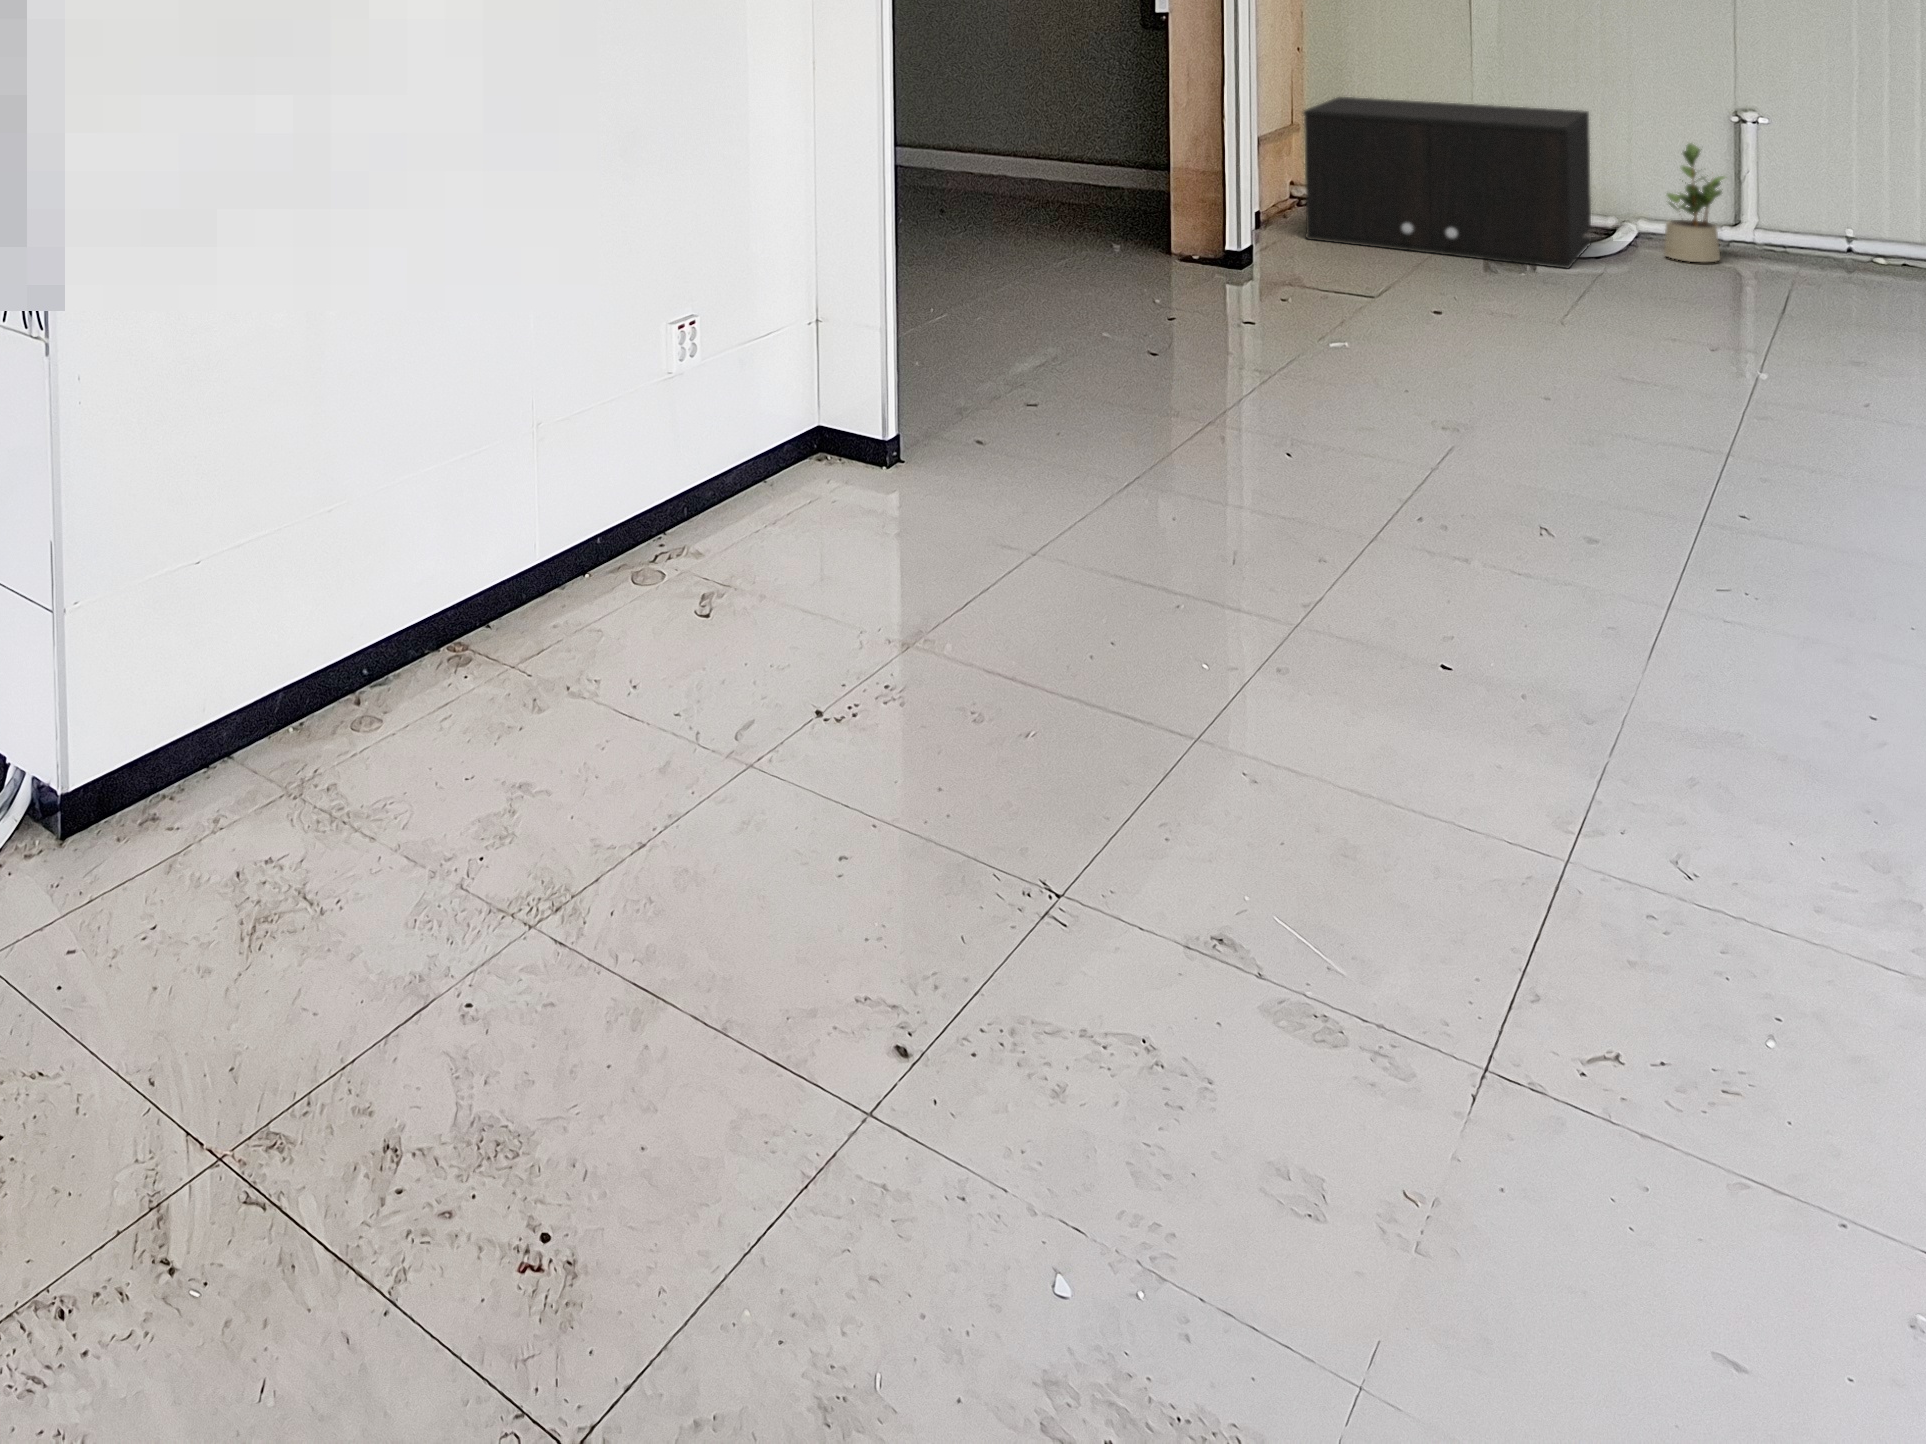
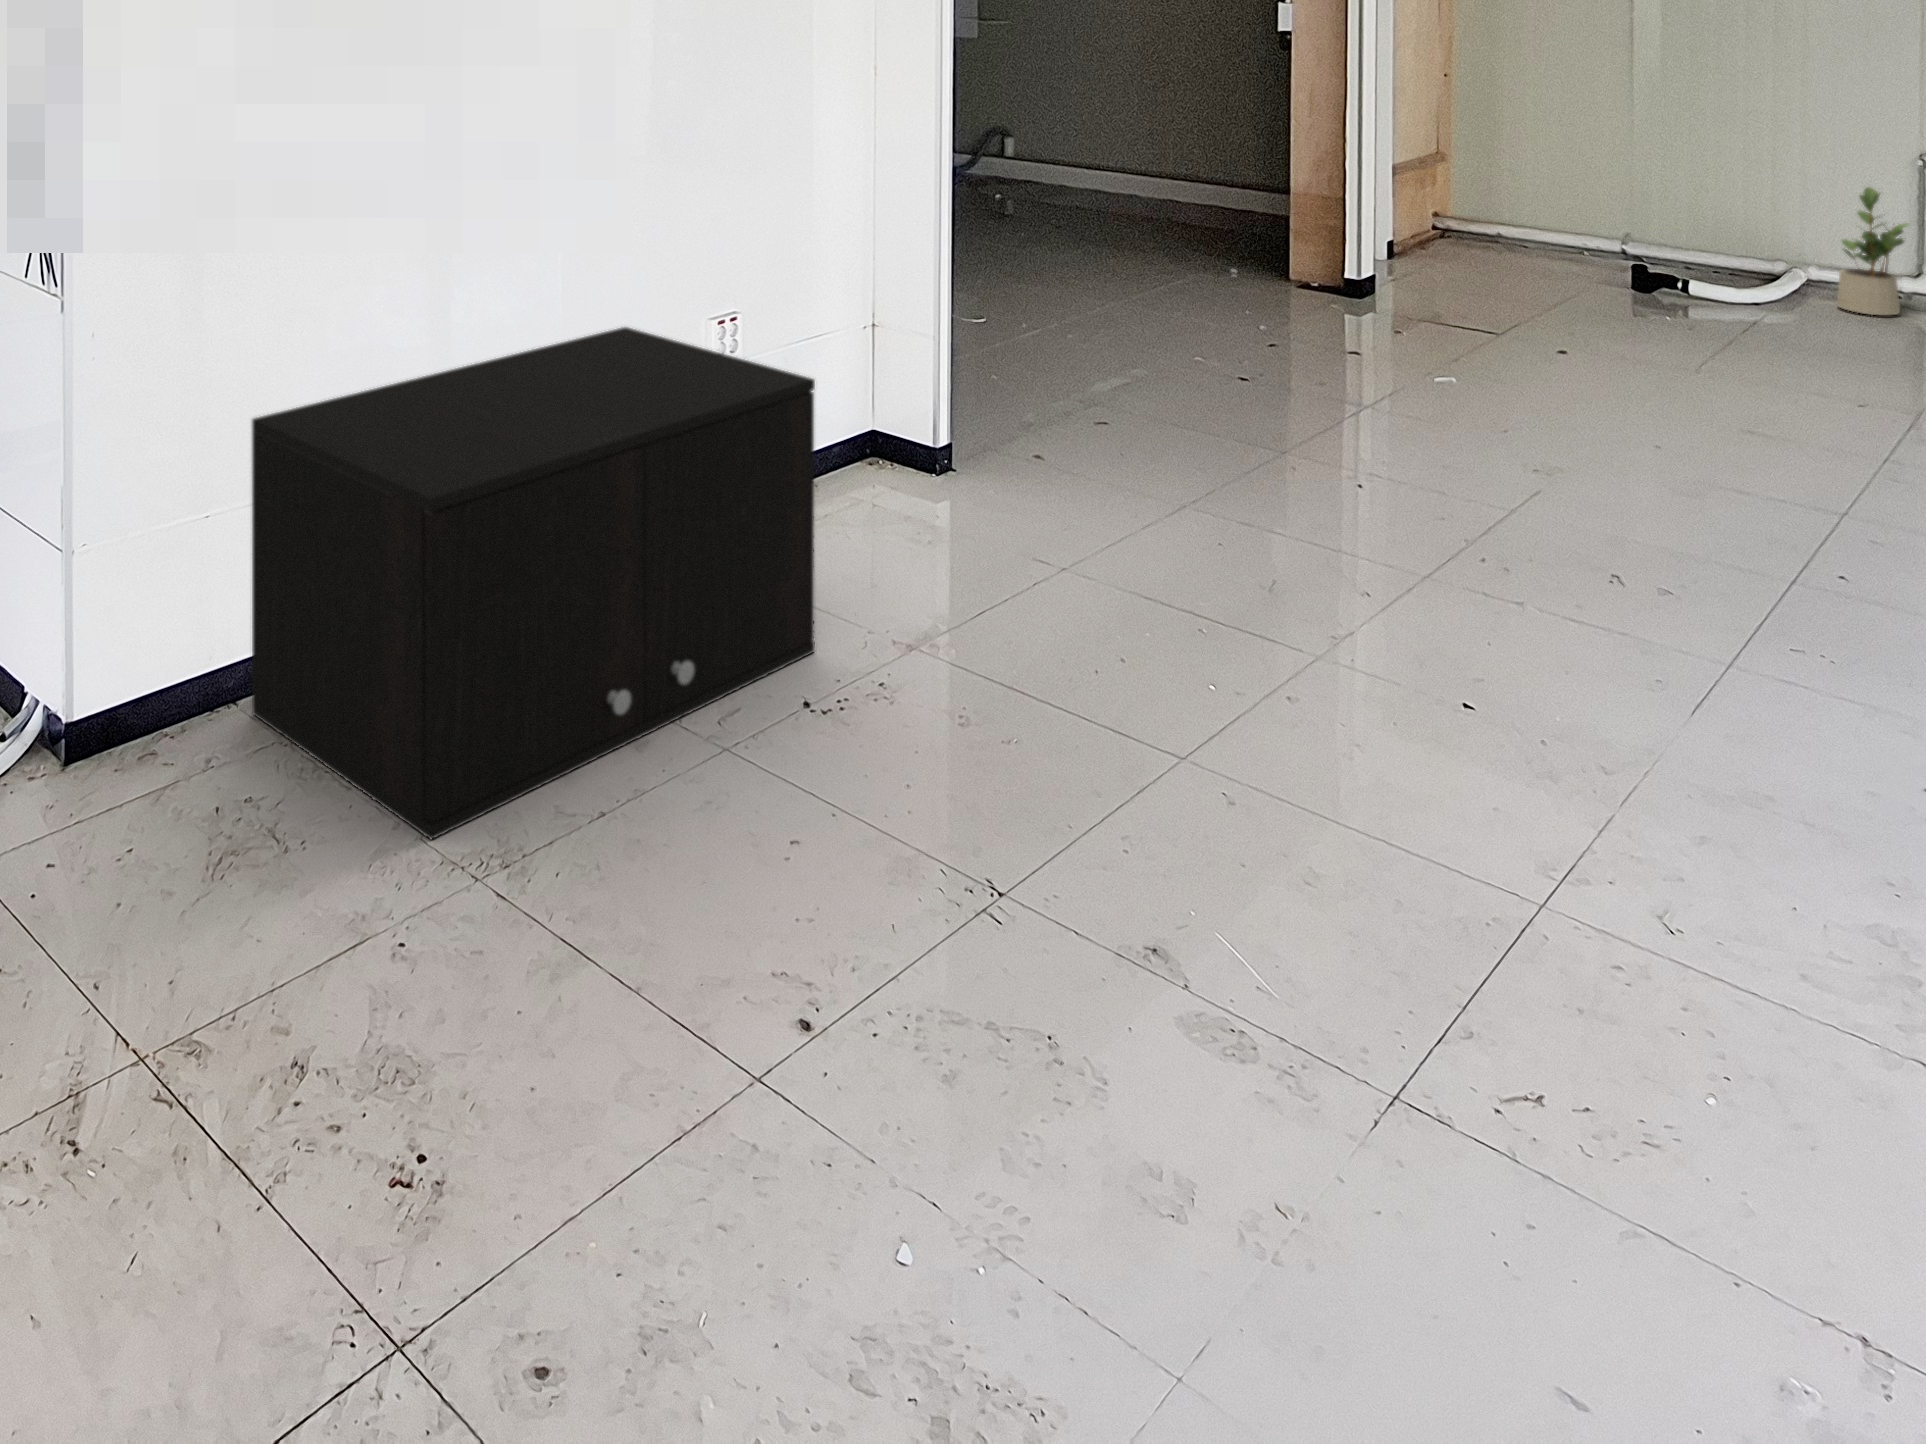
storage cabinet: present [1304,97,1591,269] -> present [252,327,815,839]

